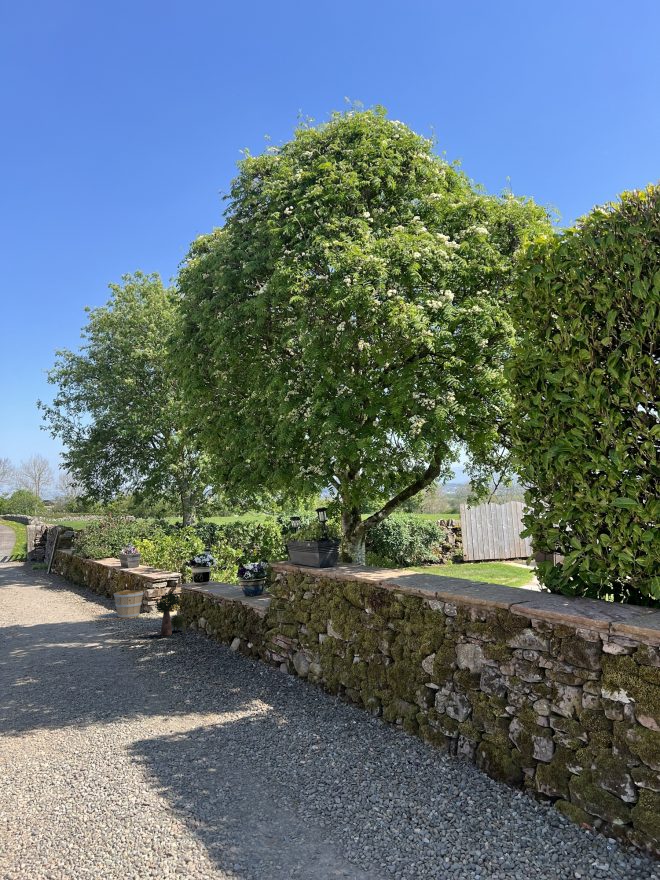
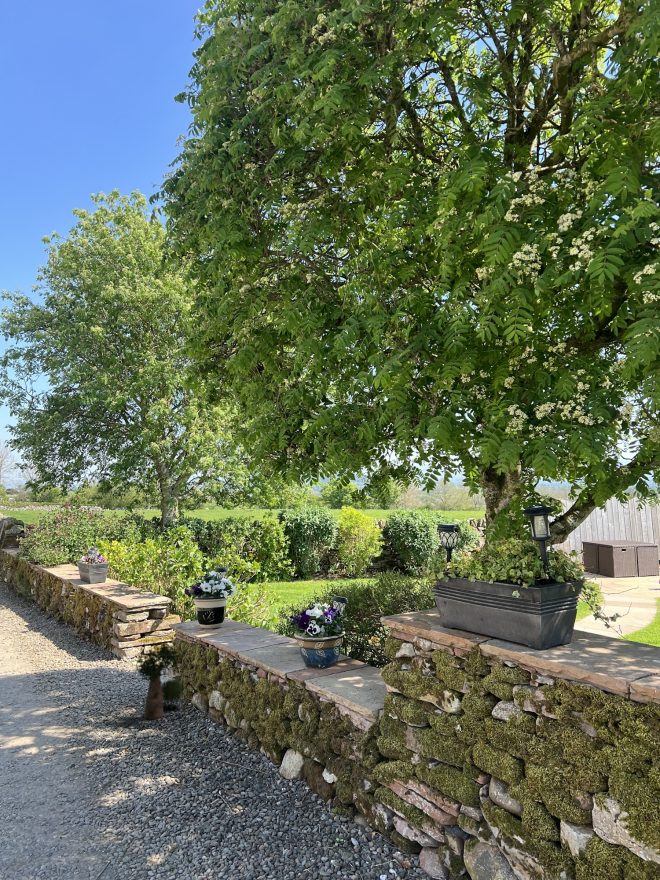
wooden bucket: present [114,590,144,618] -> none [67,623,114,668]

